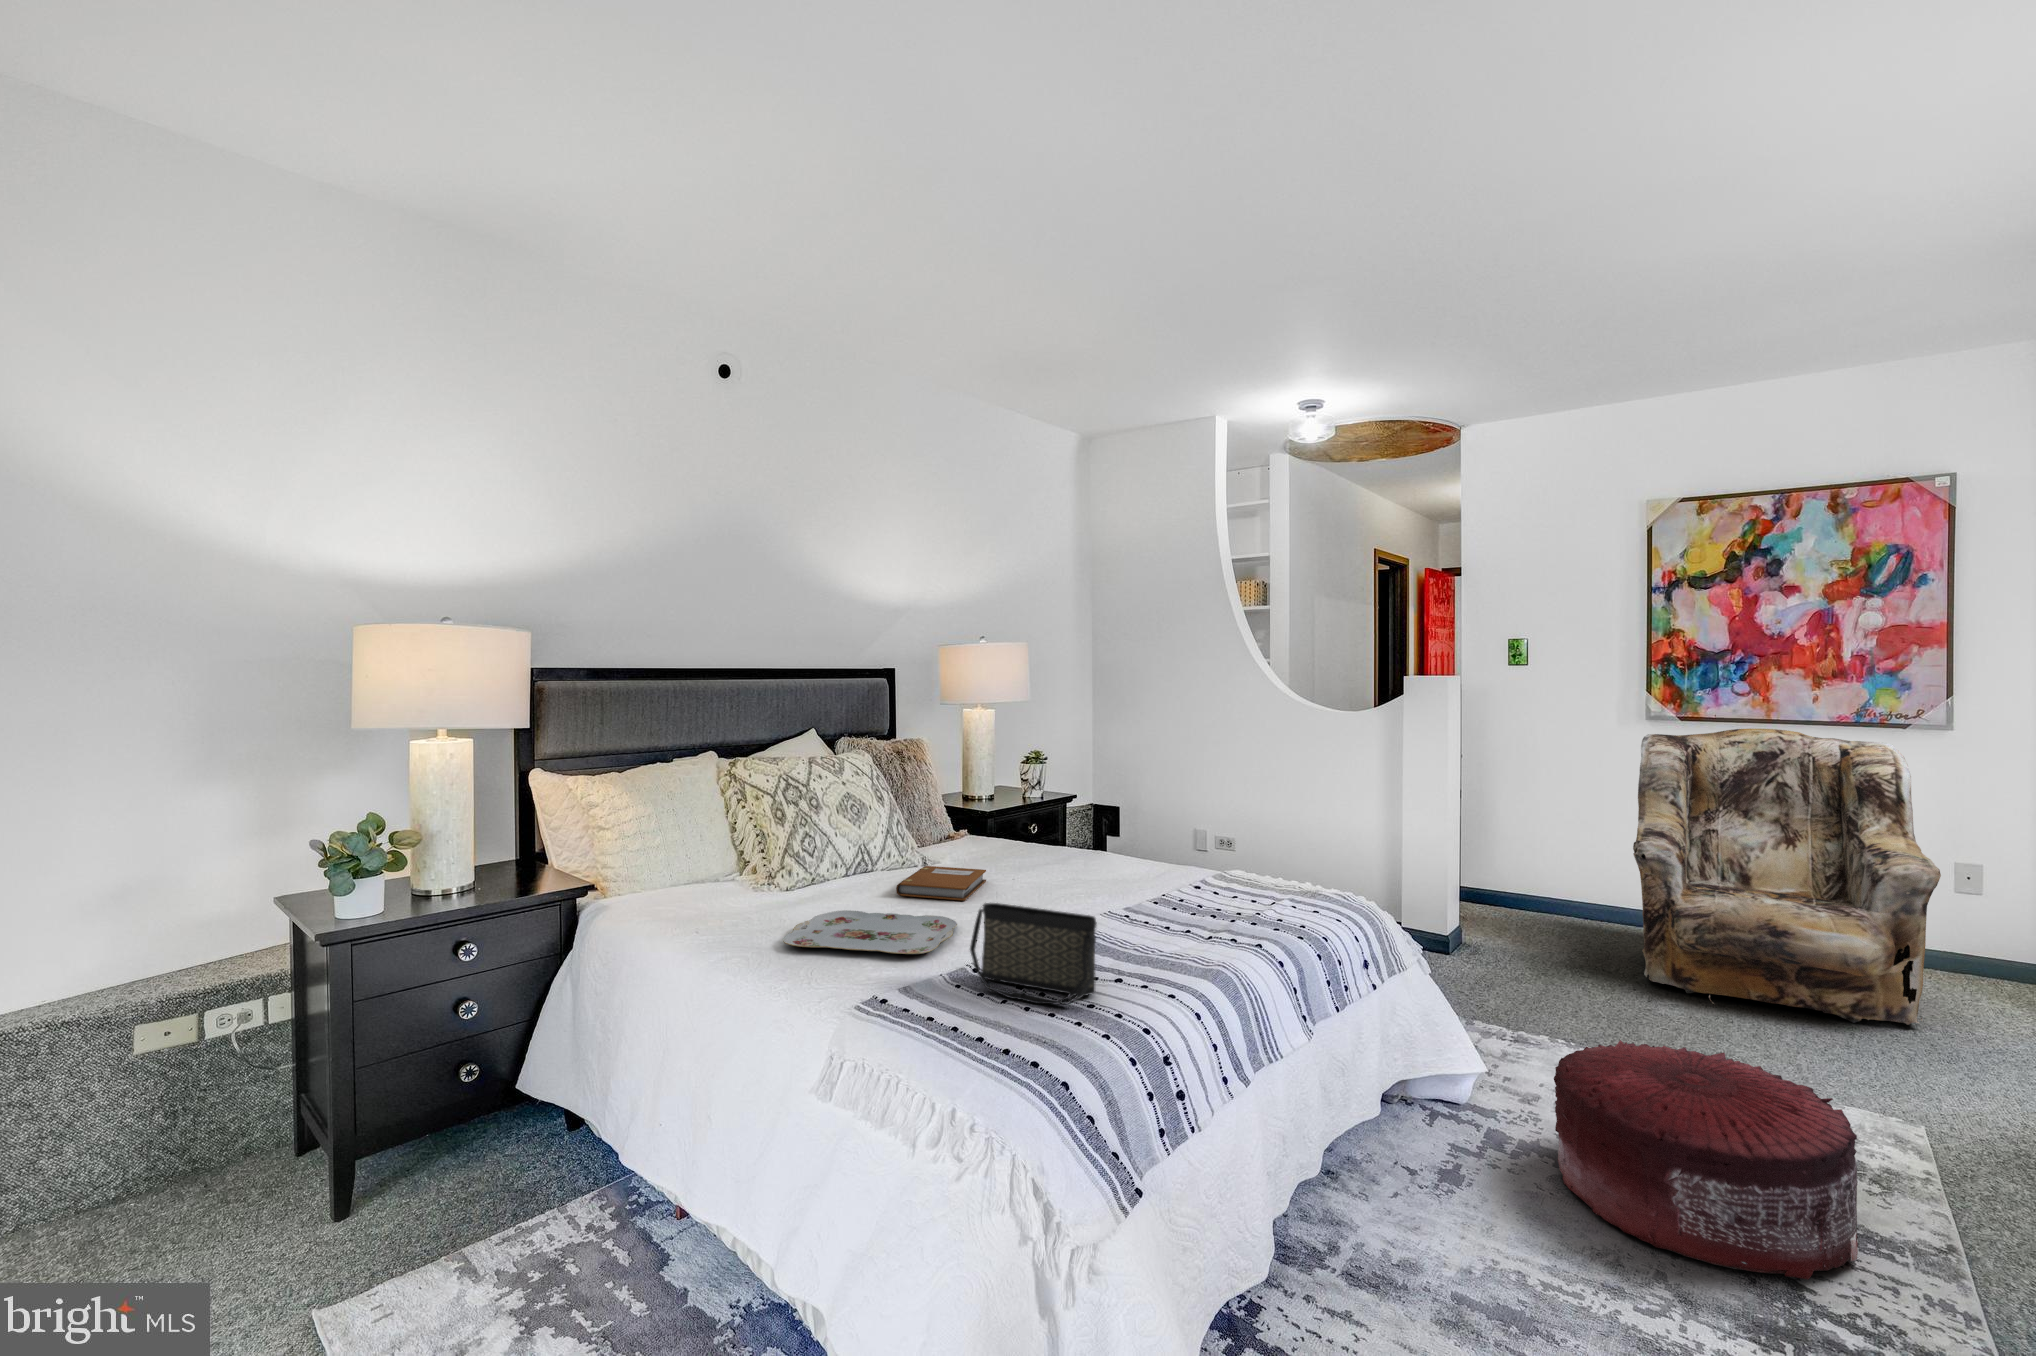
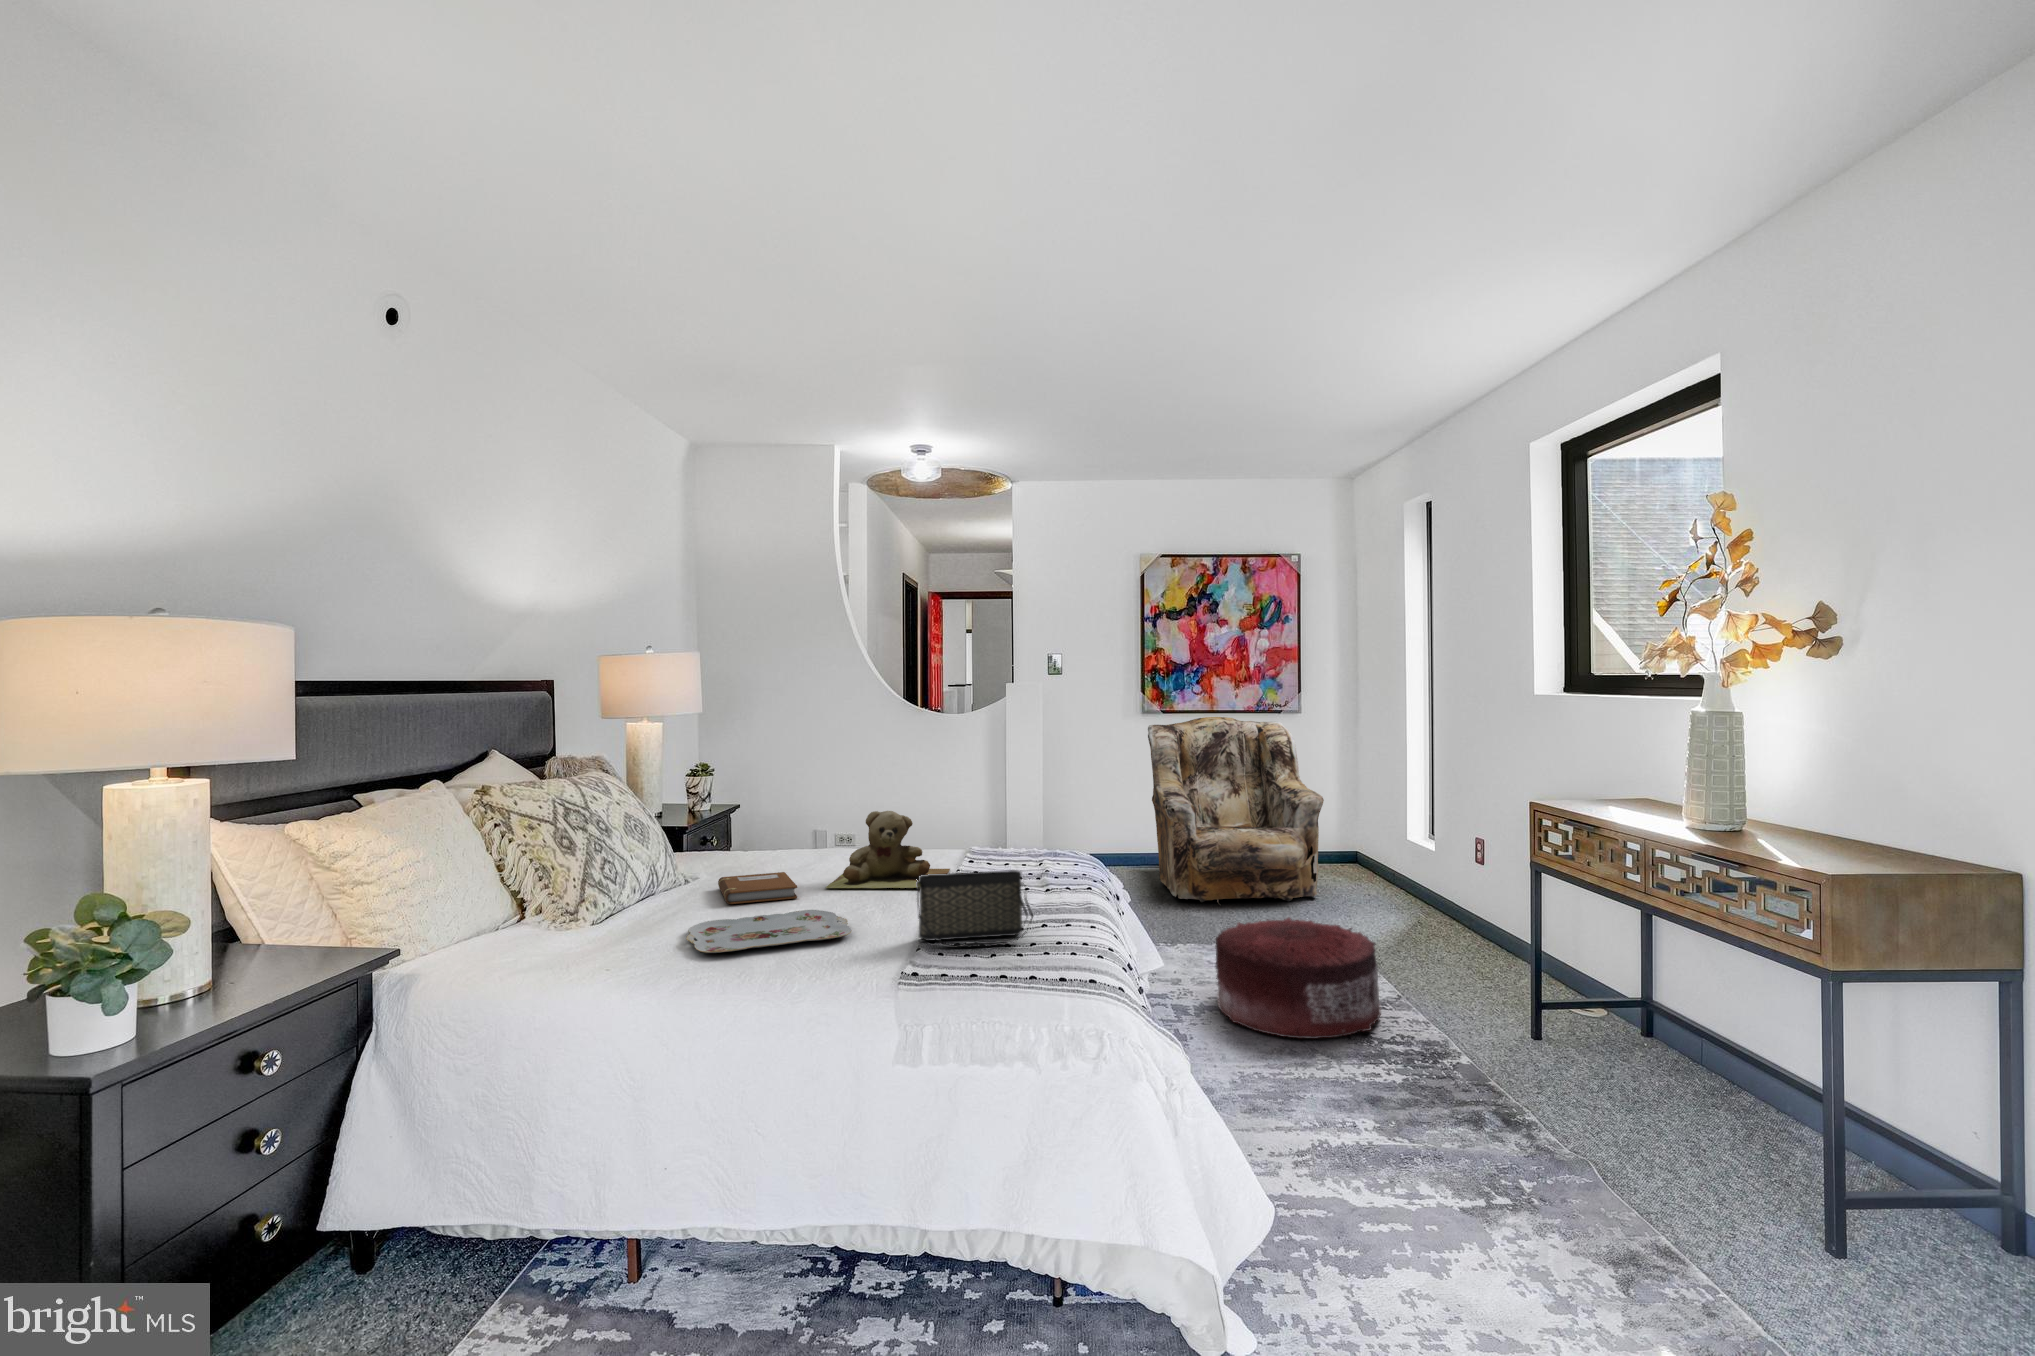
teddy bear: none [1006,818,1167,916] -> present [826,811,950,888]

